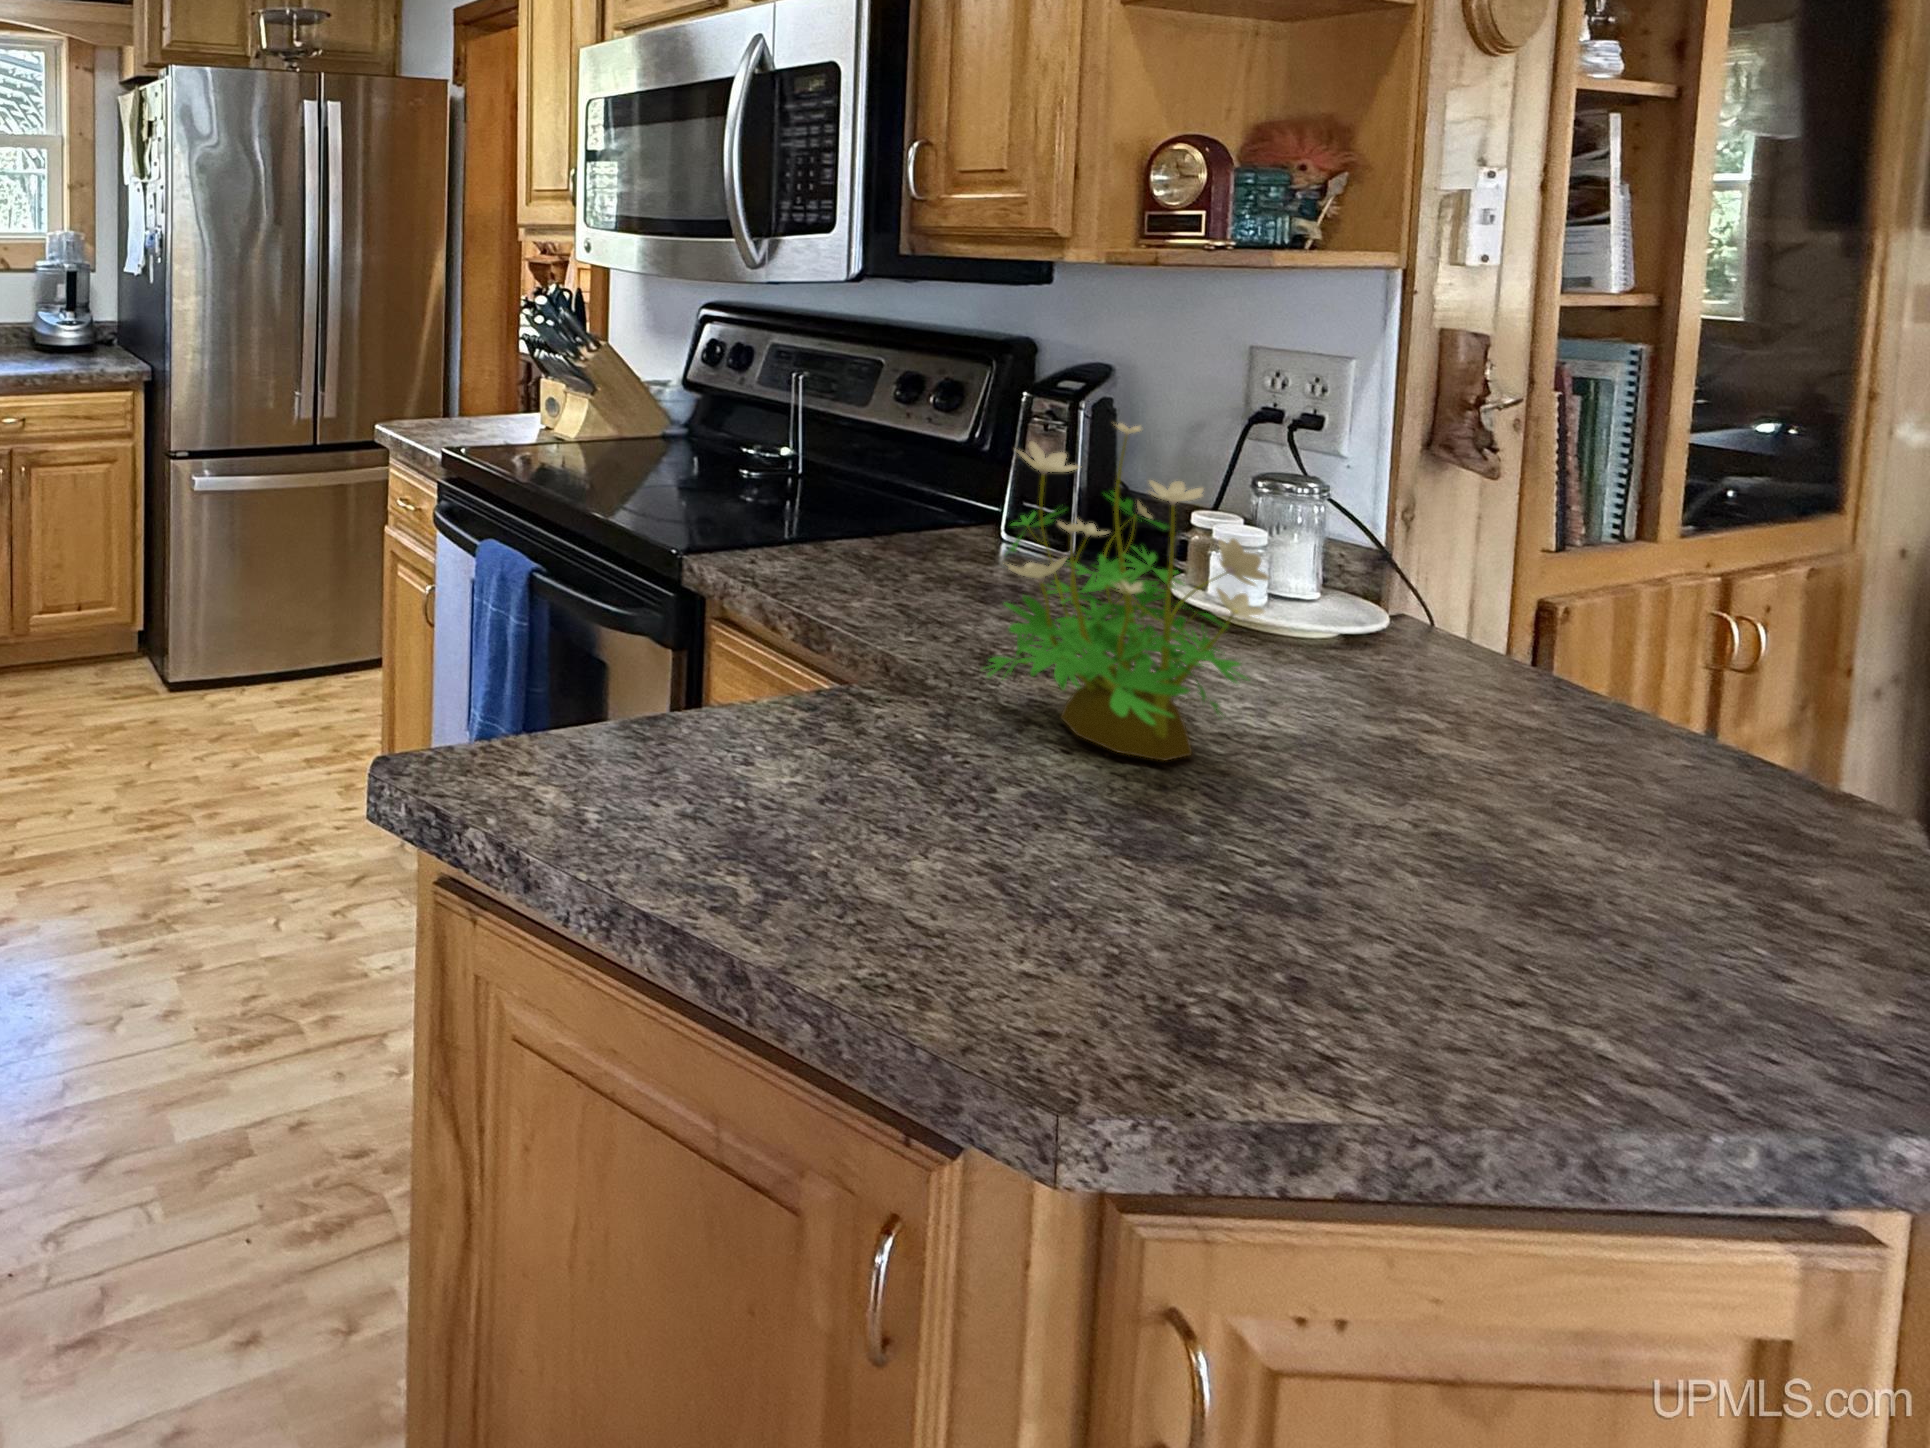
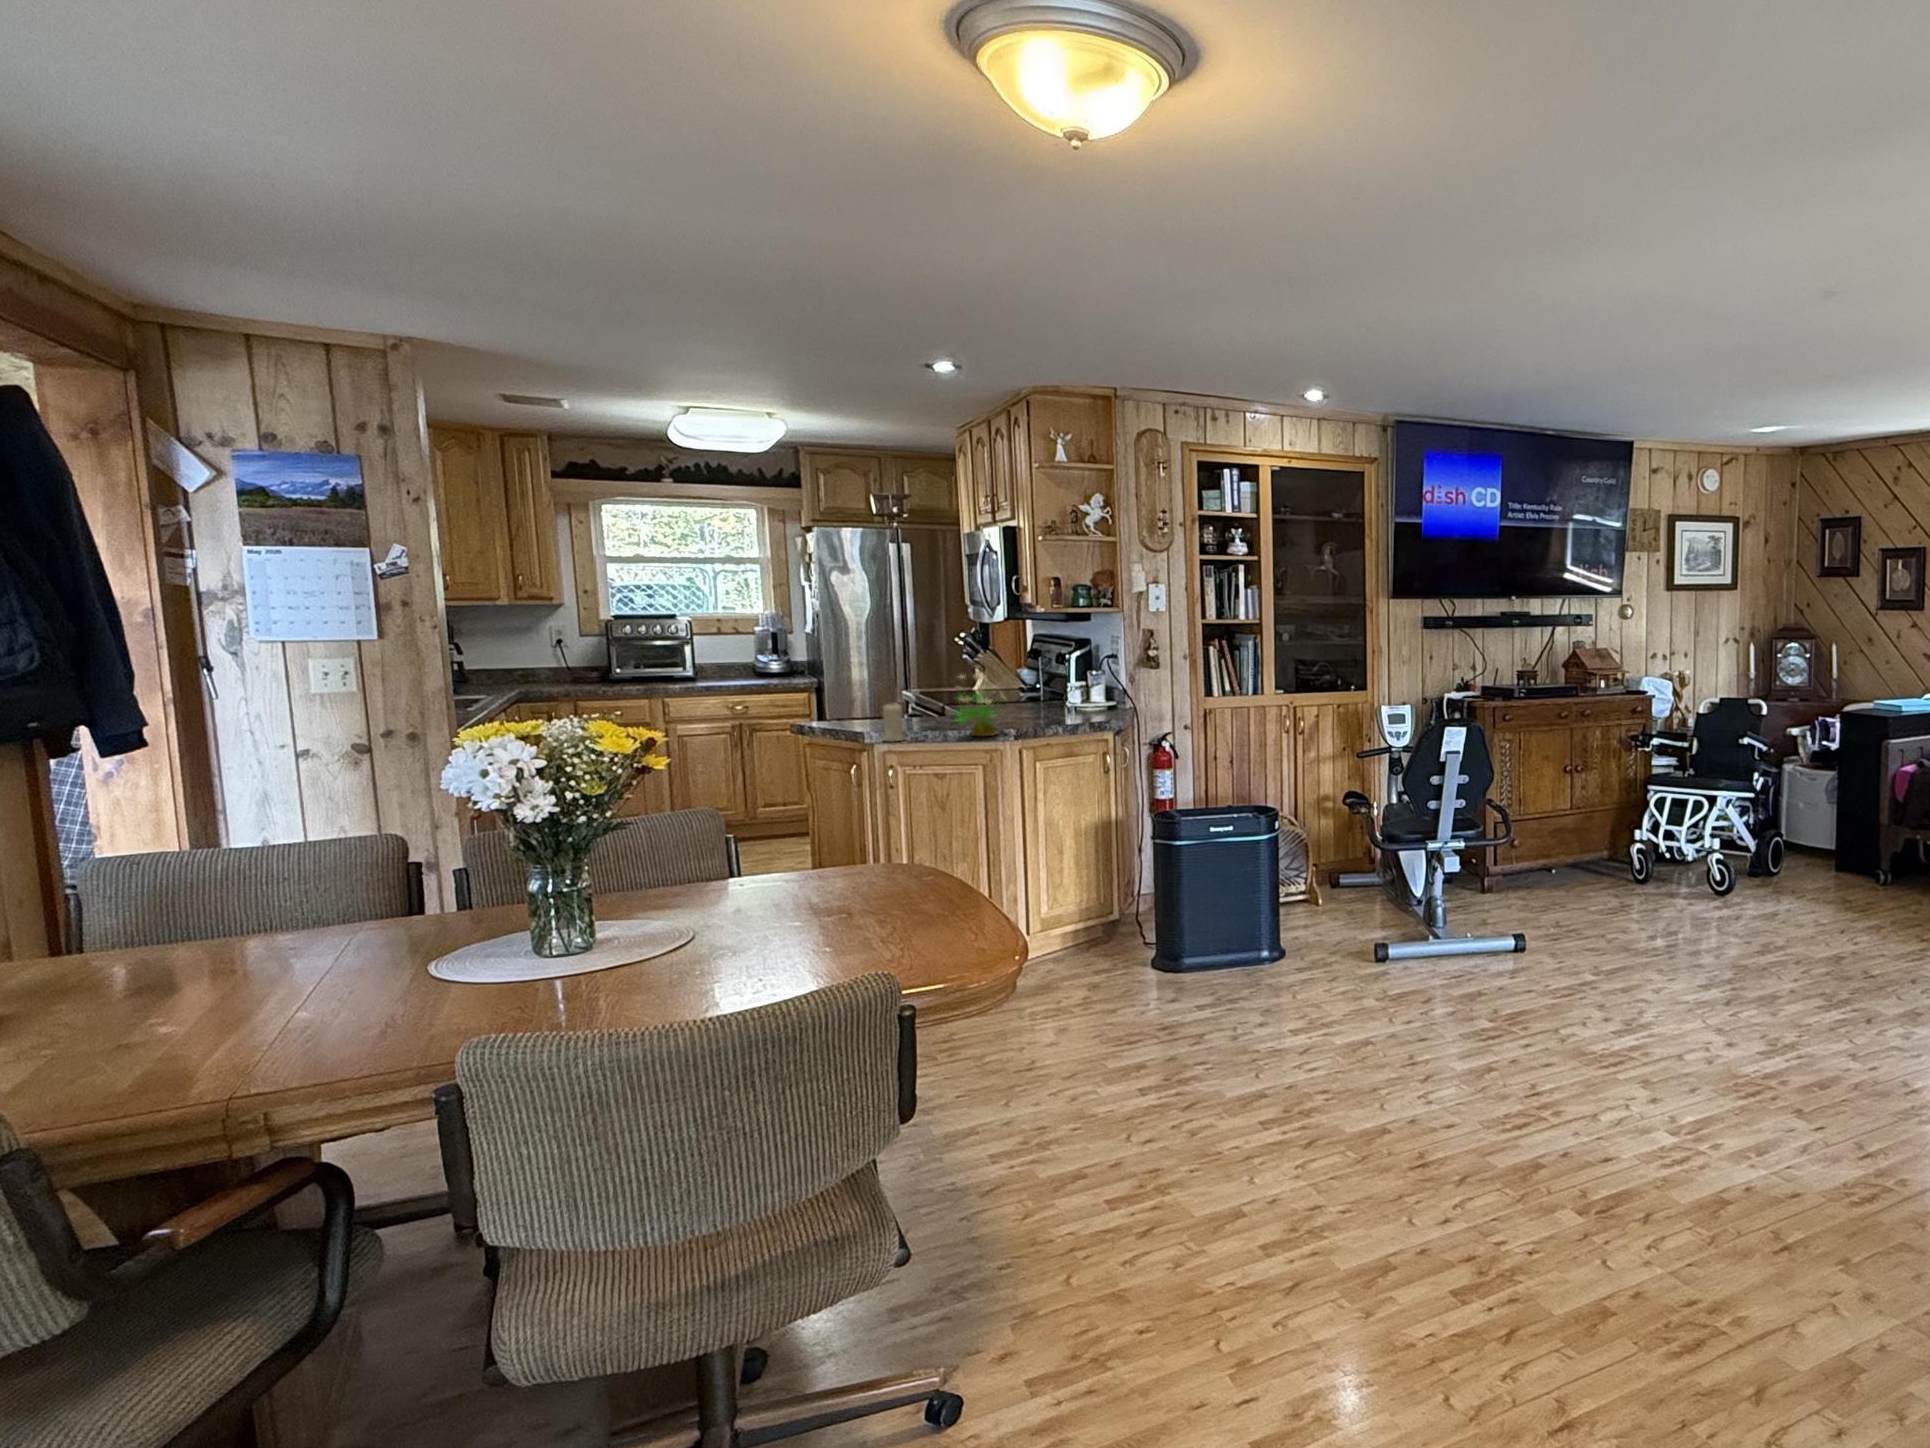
candle: none [747,600,863,801] -> present [883,703,905,742]

